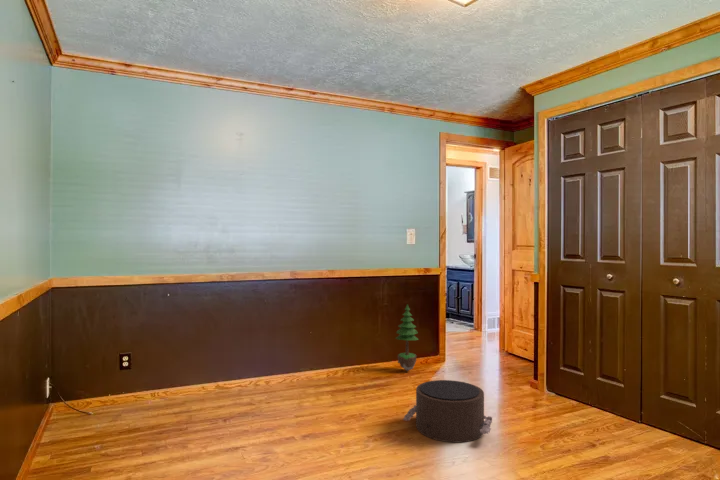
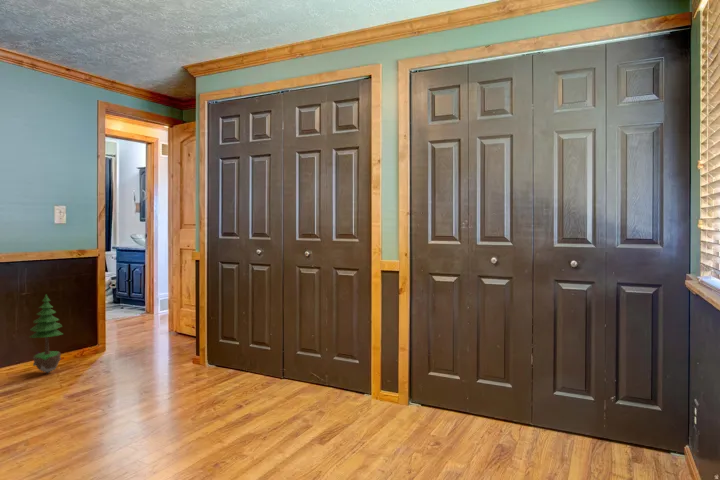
pouf: present [404,380,492,442] -> none [23,374,142,447]

